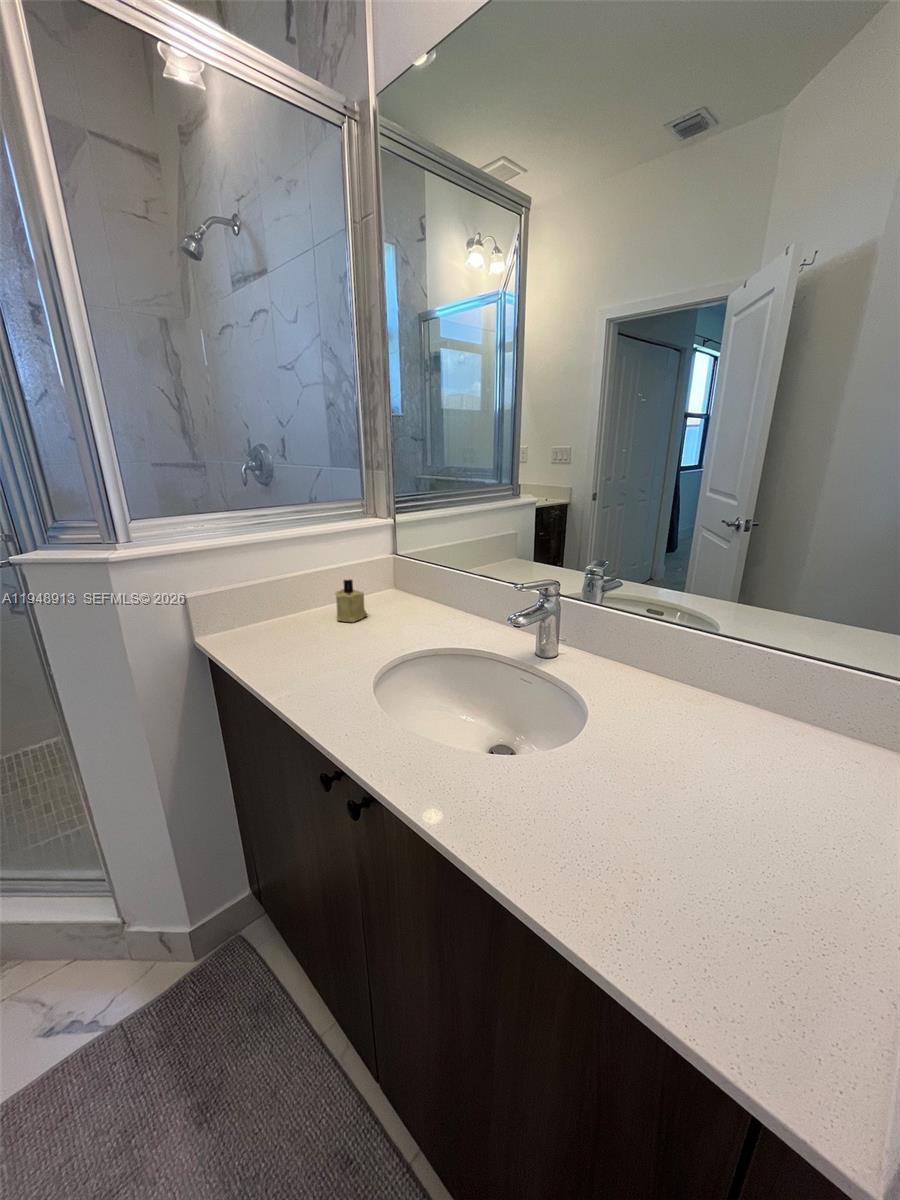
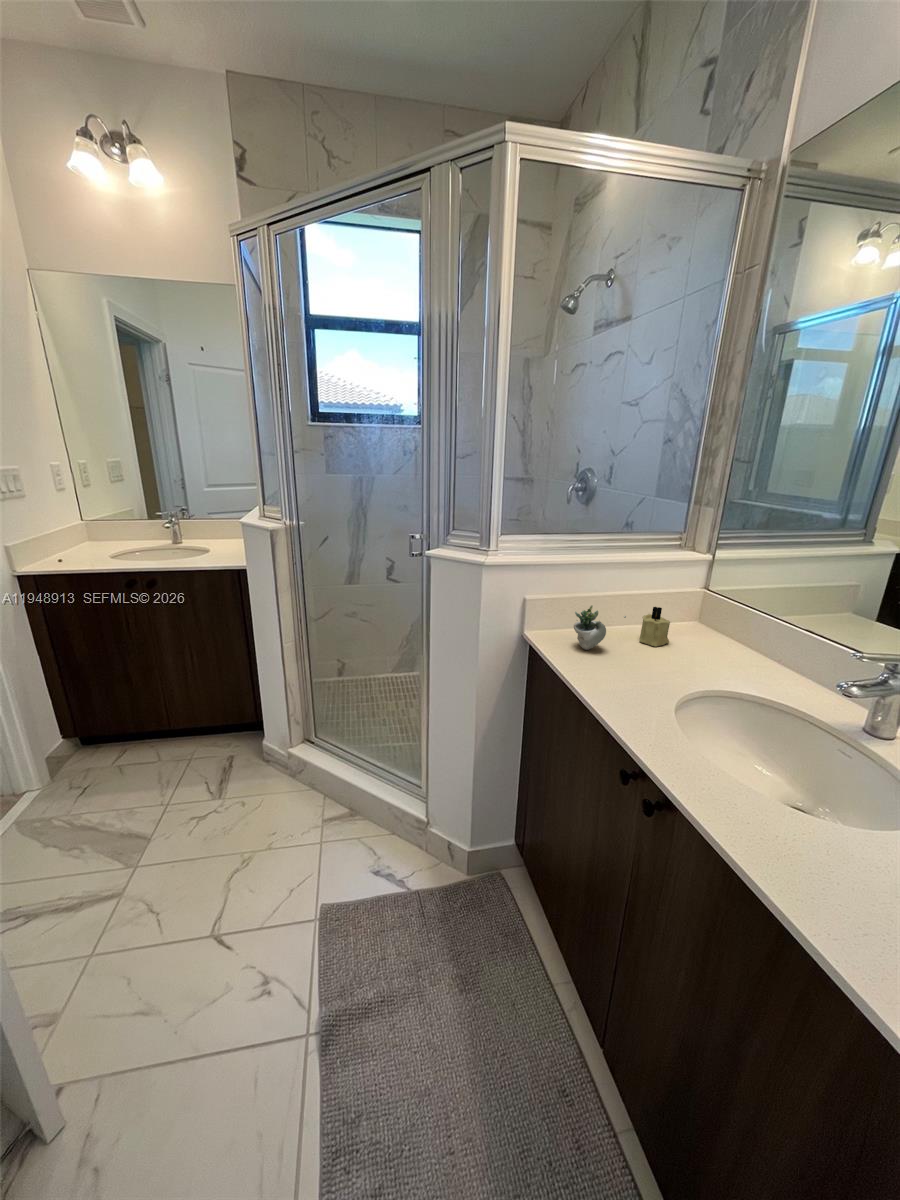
succulent plant: none [252,589,308,643] -> present [574,605,626,650]

